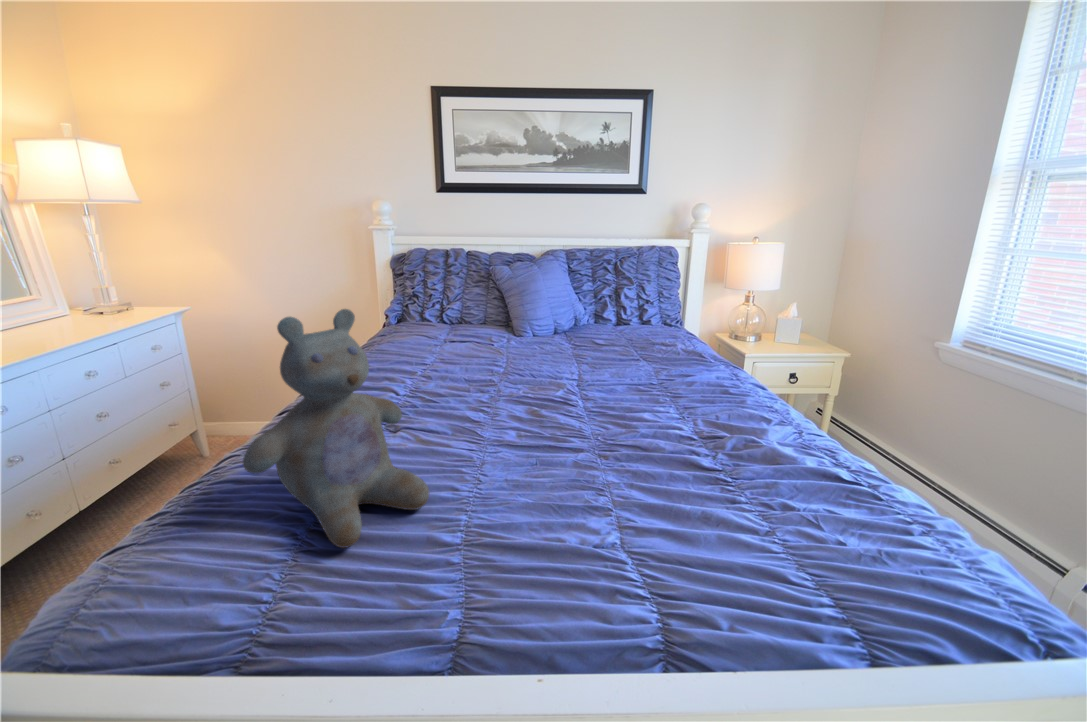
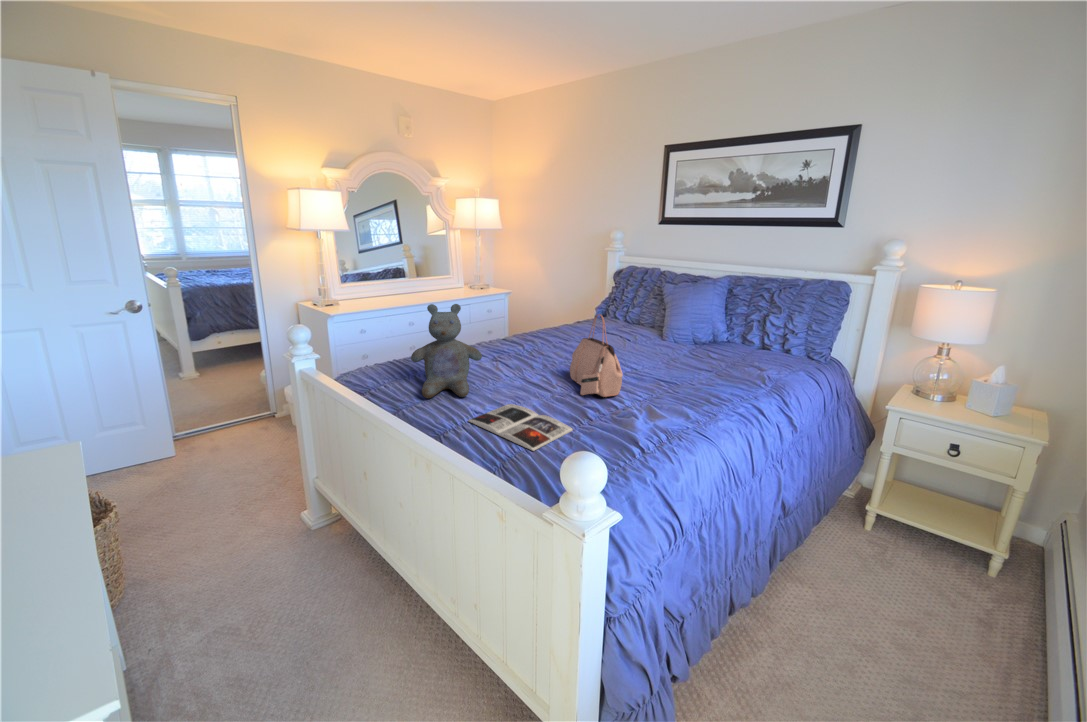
handbag: none [512,296,641,428] -> present [570,314,622,397]
magazine: none [517,478,717,554] -> present [468,404,573,451]

